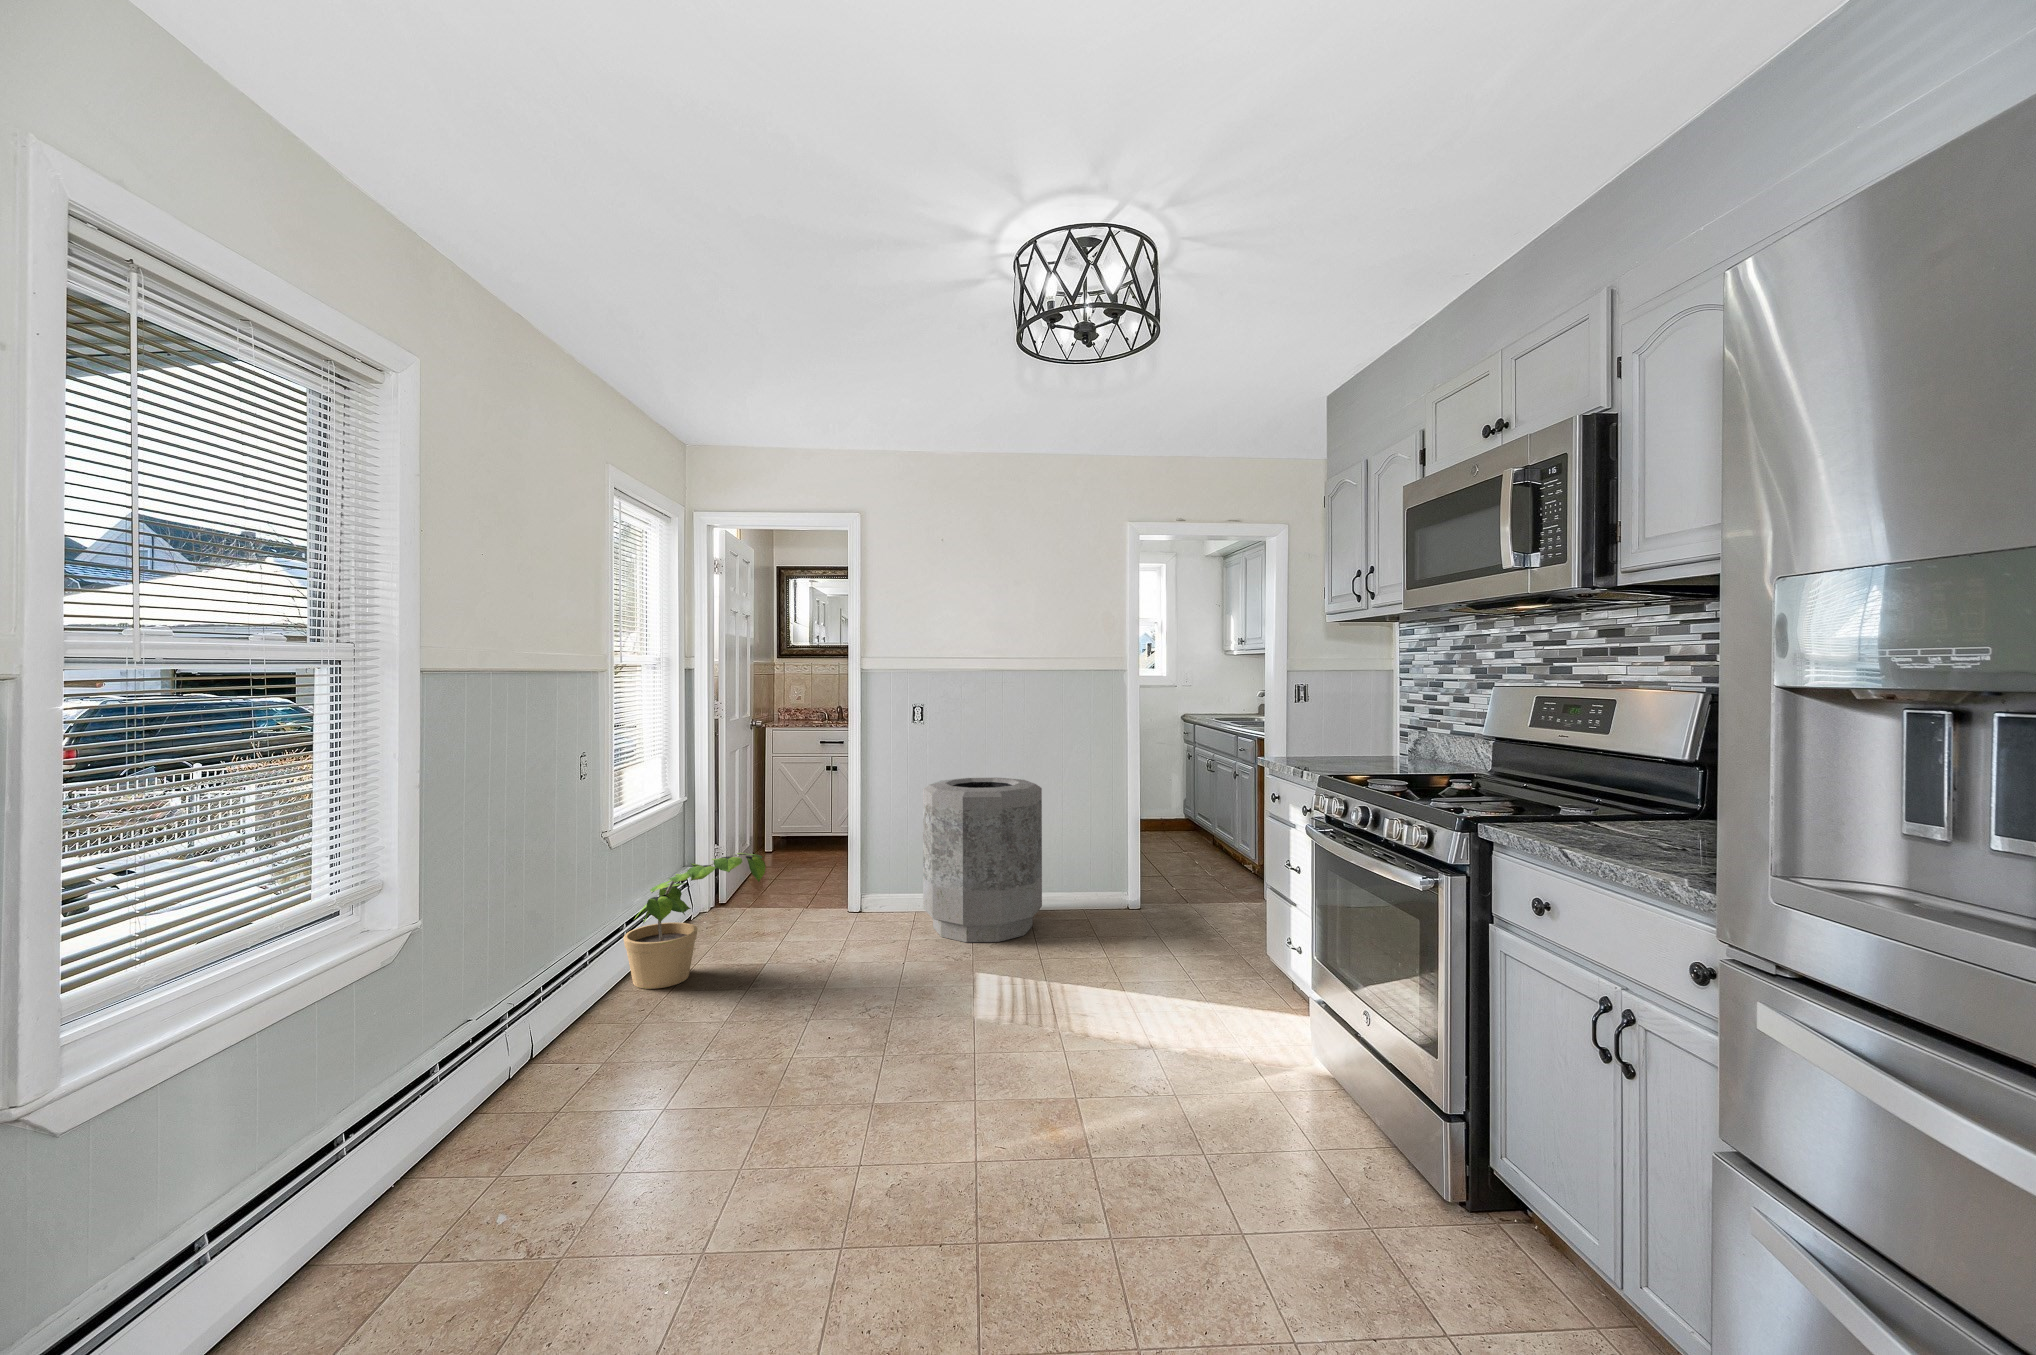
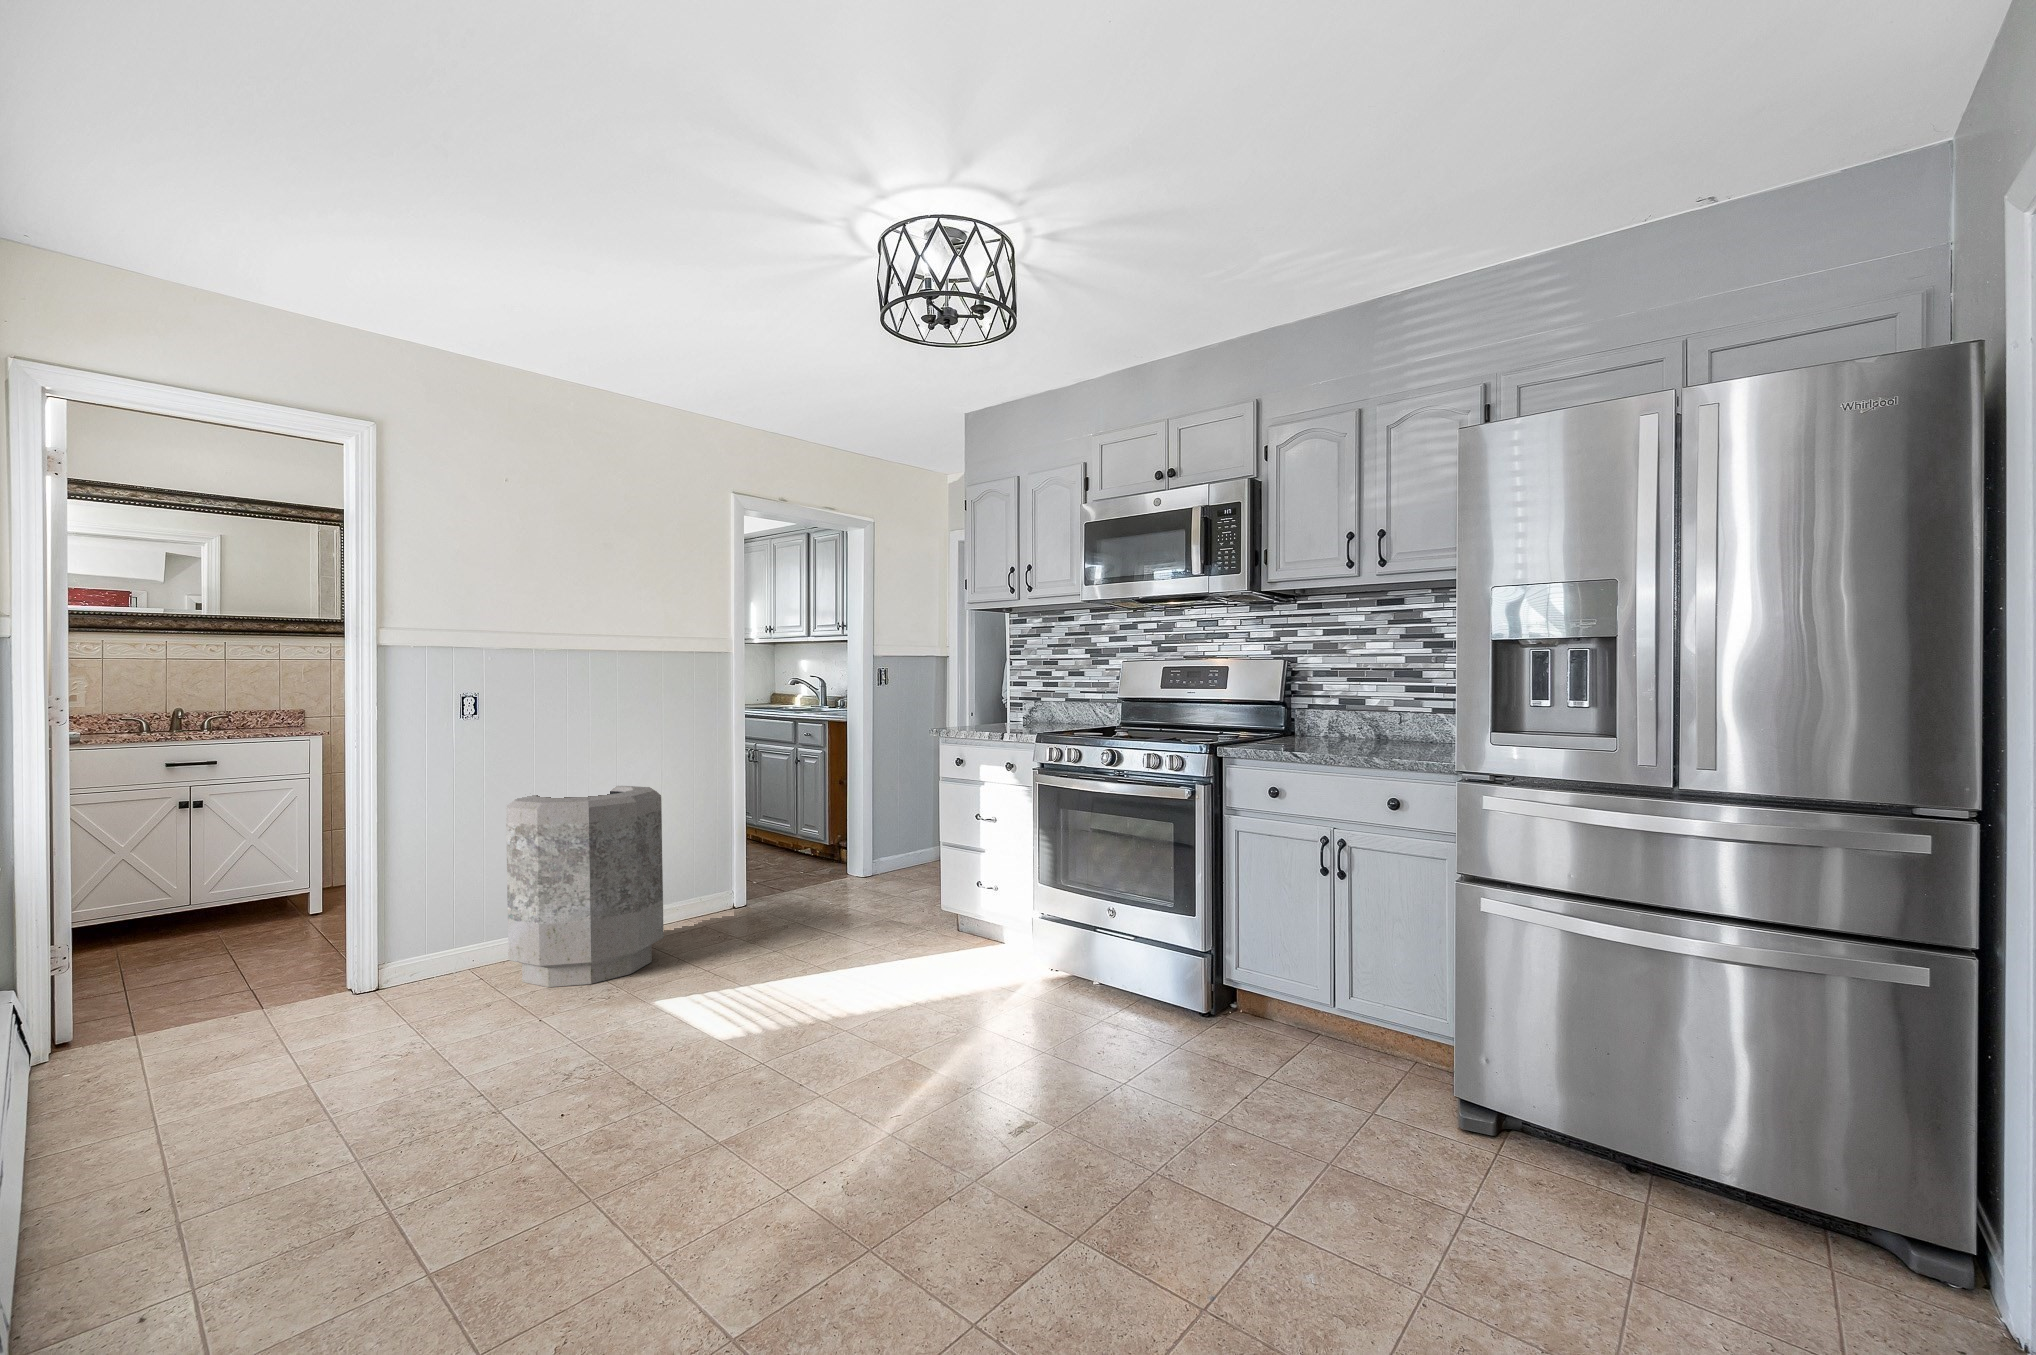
potted plant: present [624,853,766,989] -> none [51,916,345,1173]

